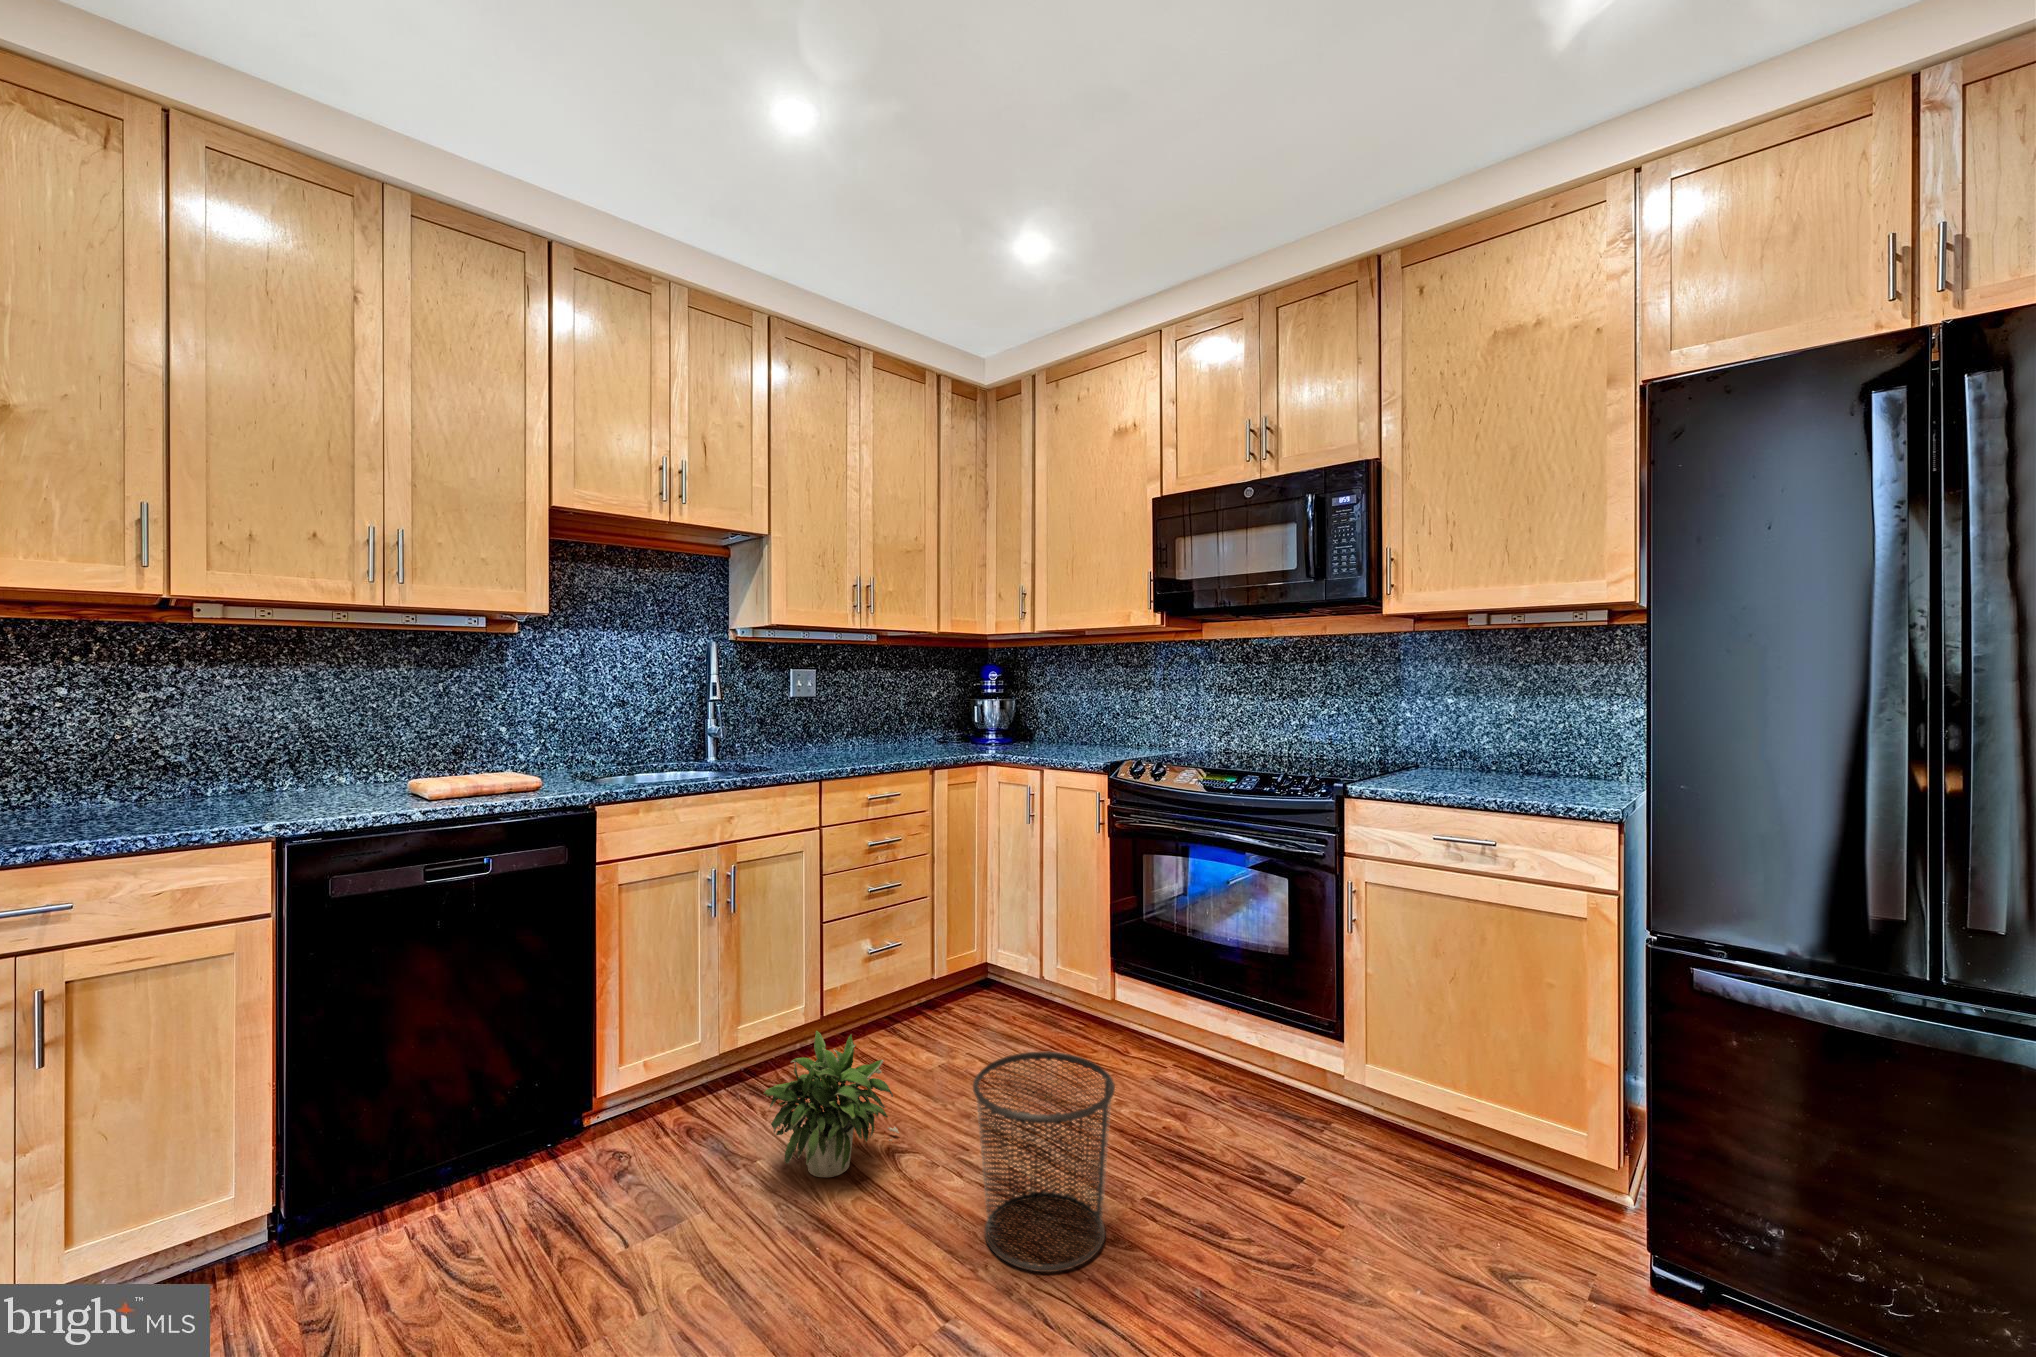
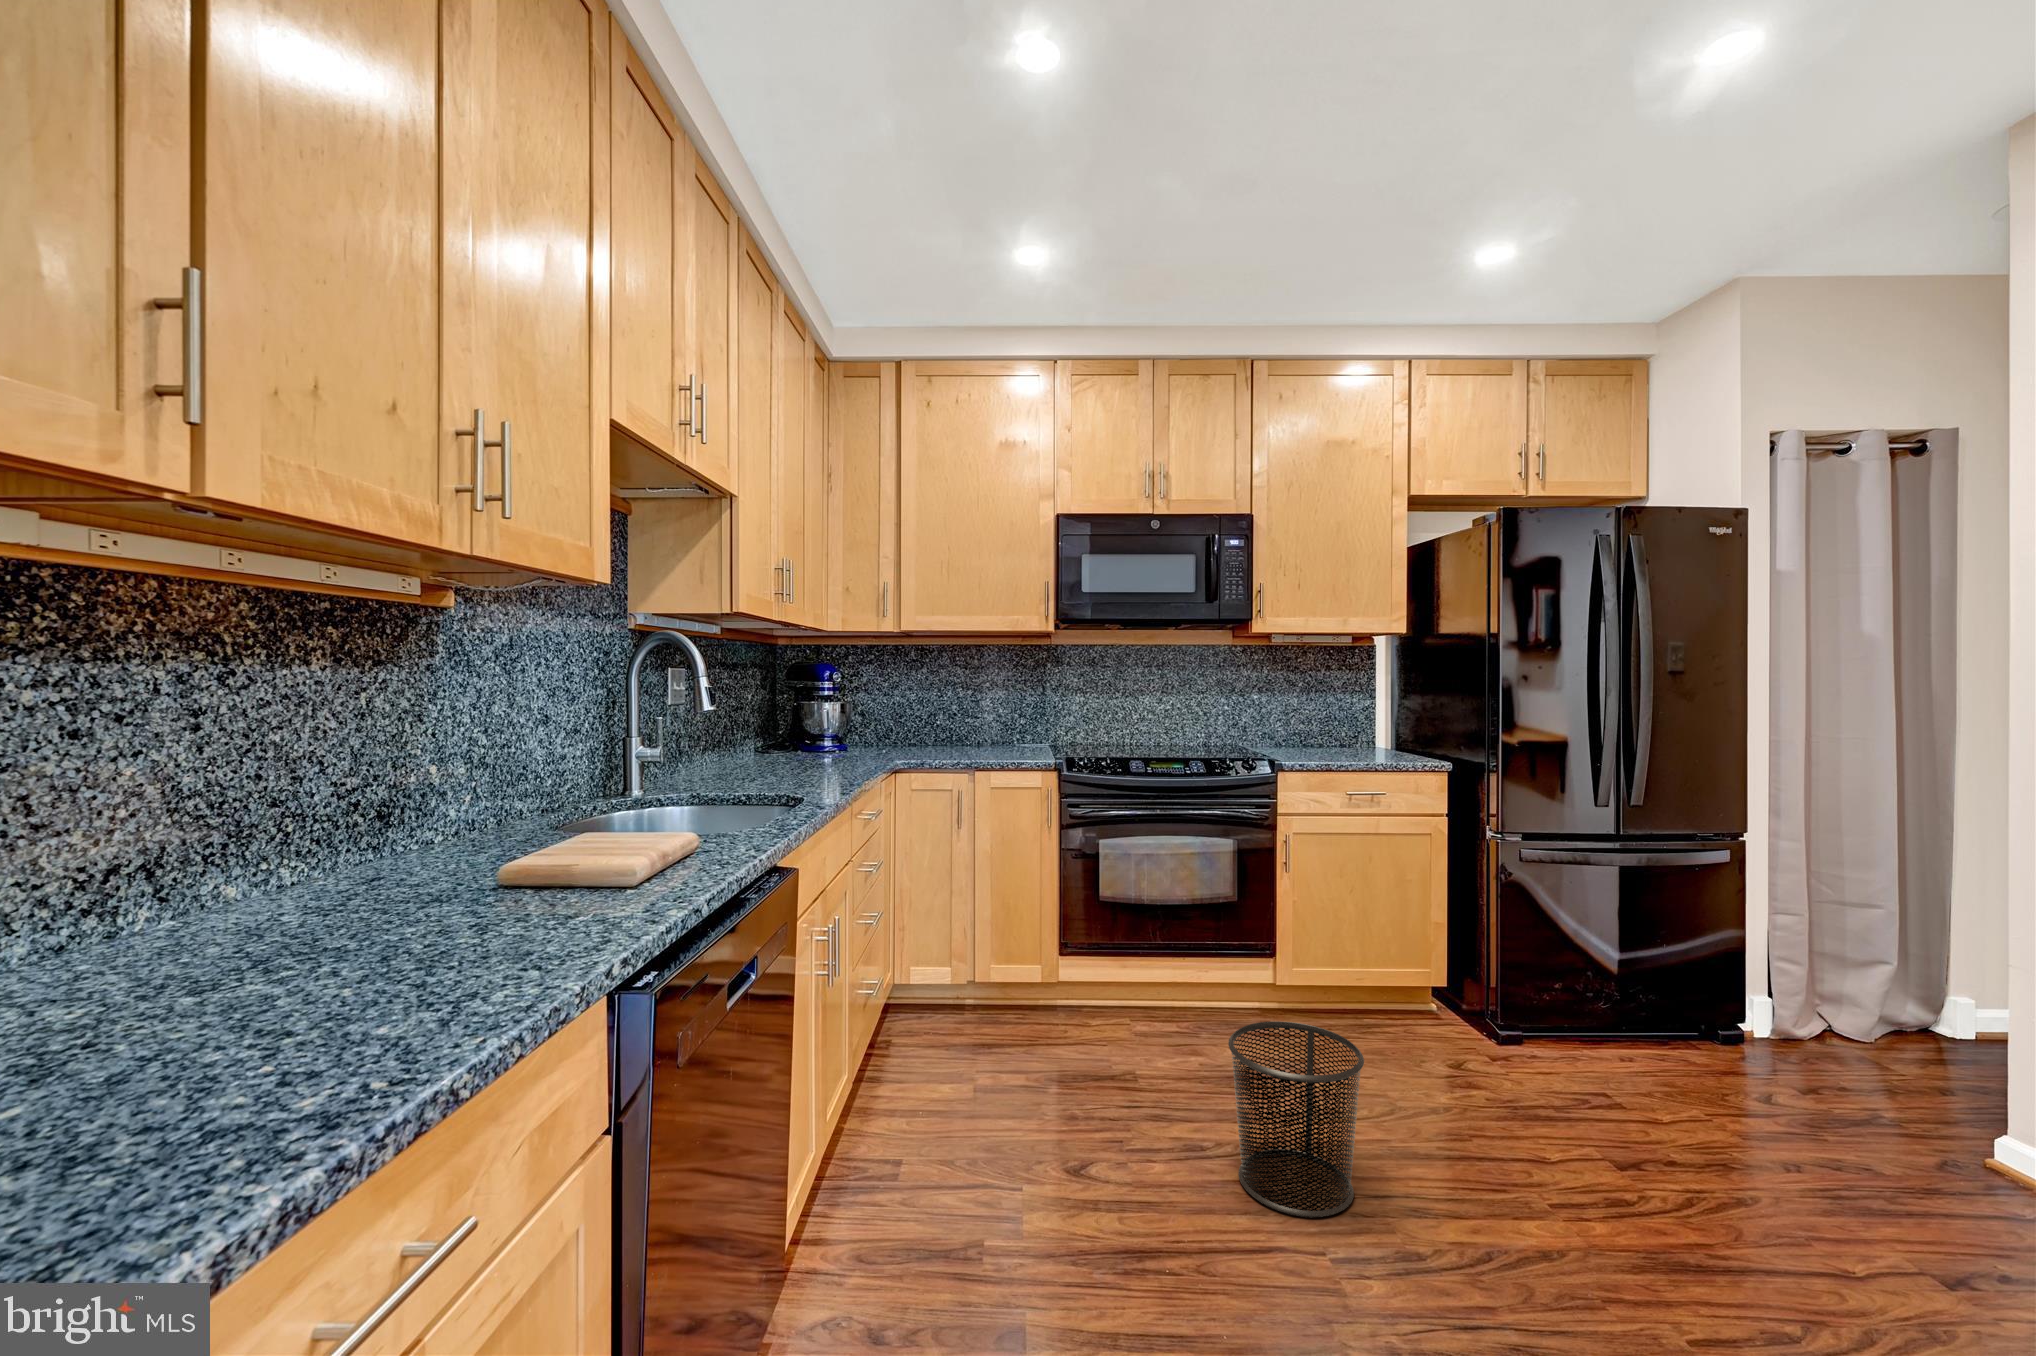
potted plant: present [764,1031,899,1177] -> none [993,1077,1134,1242]

